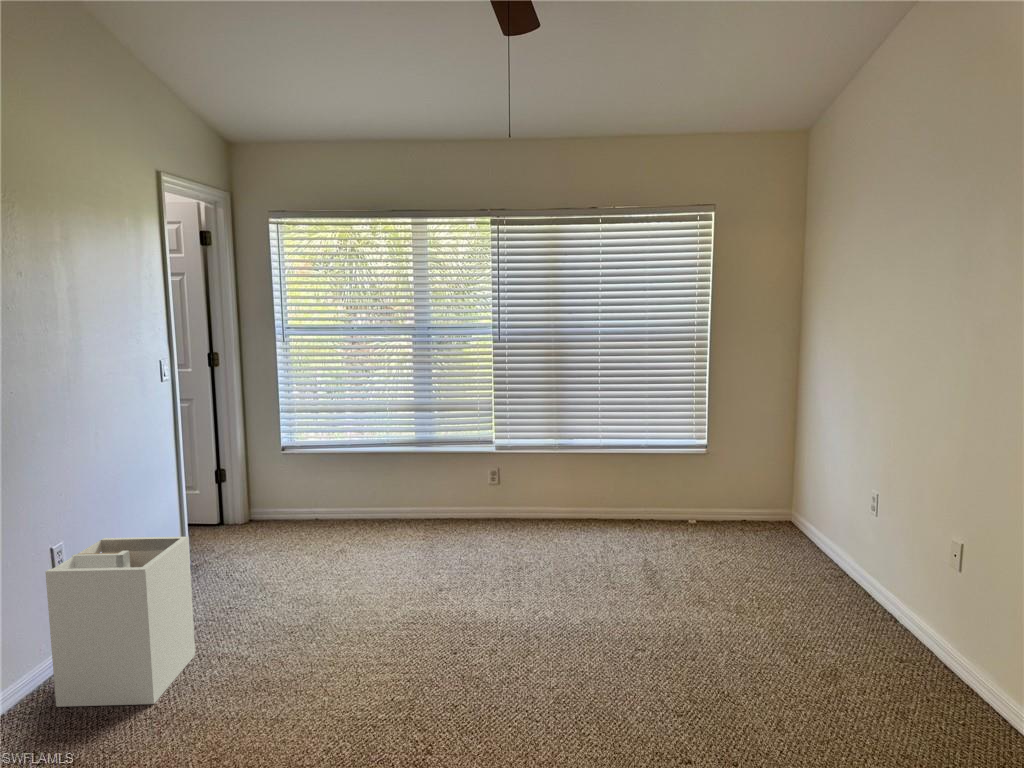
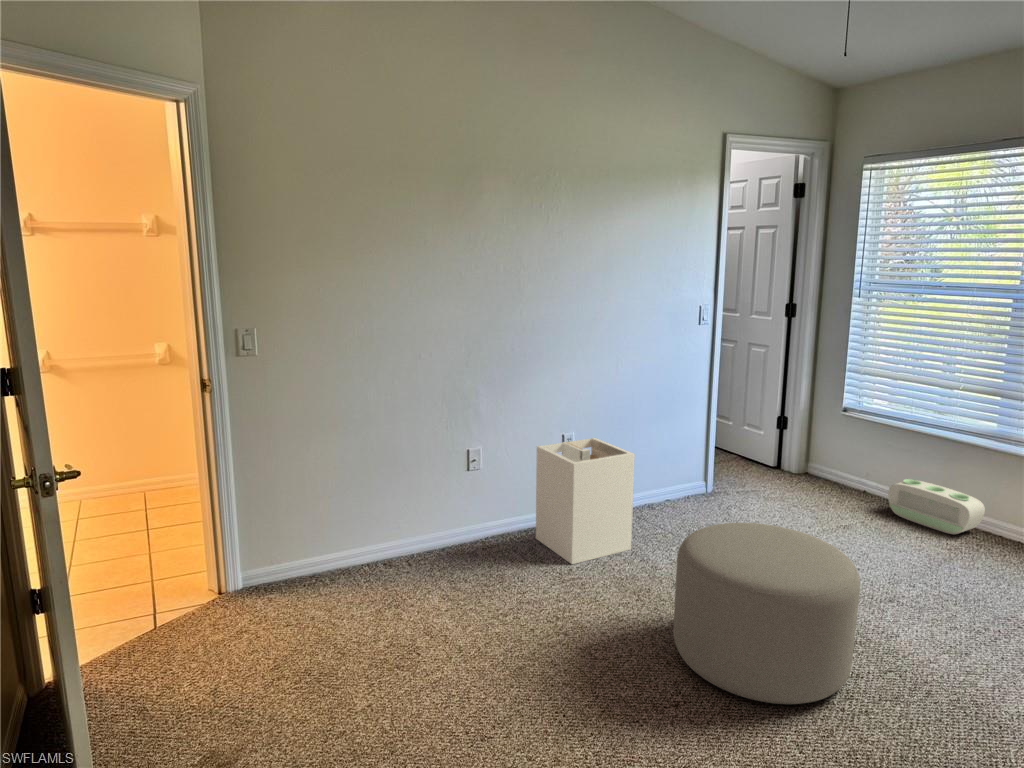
air purifier: none [347,493,417,529] -> present [888,479,985,534]
ottoman: none [344,544,505,708] -> present [673,523,860,704]

